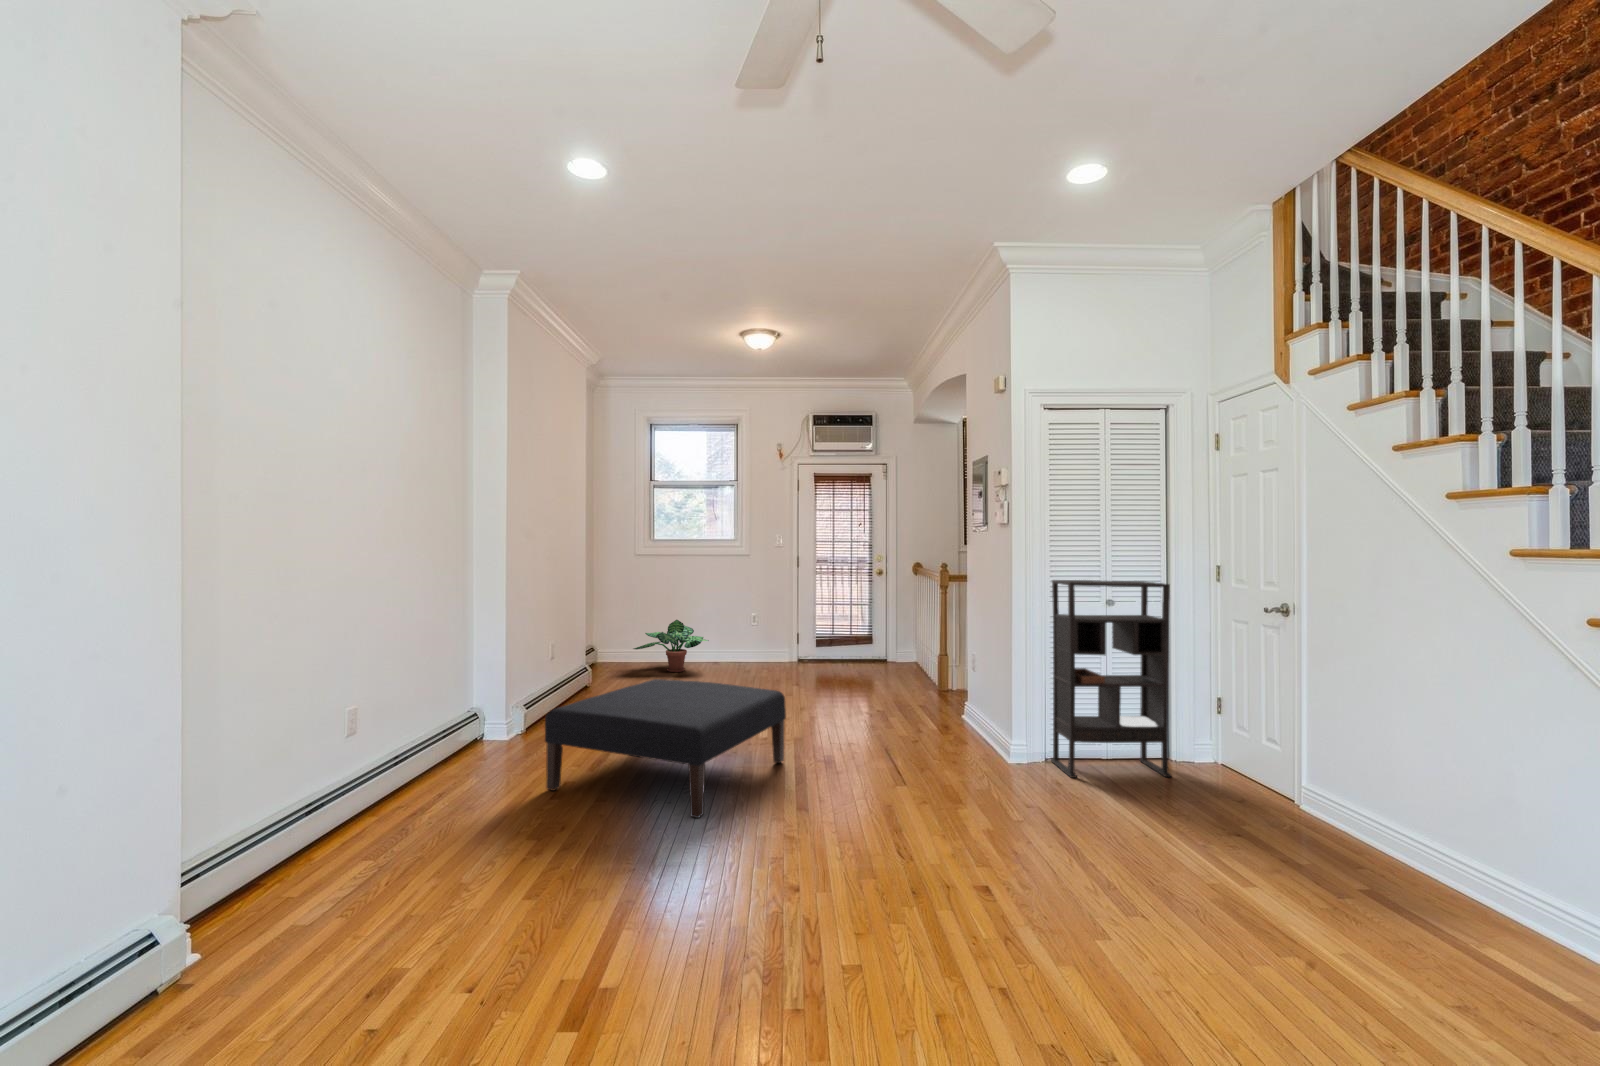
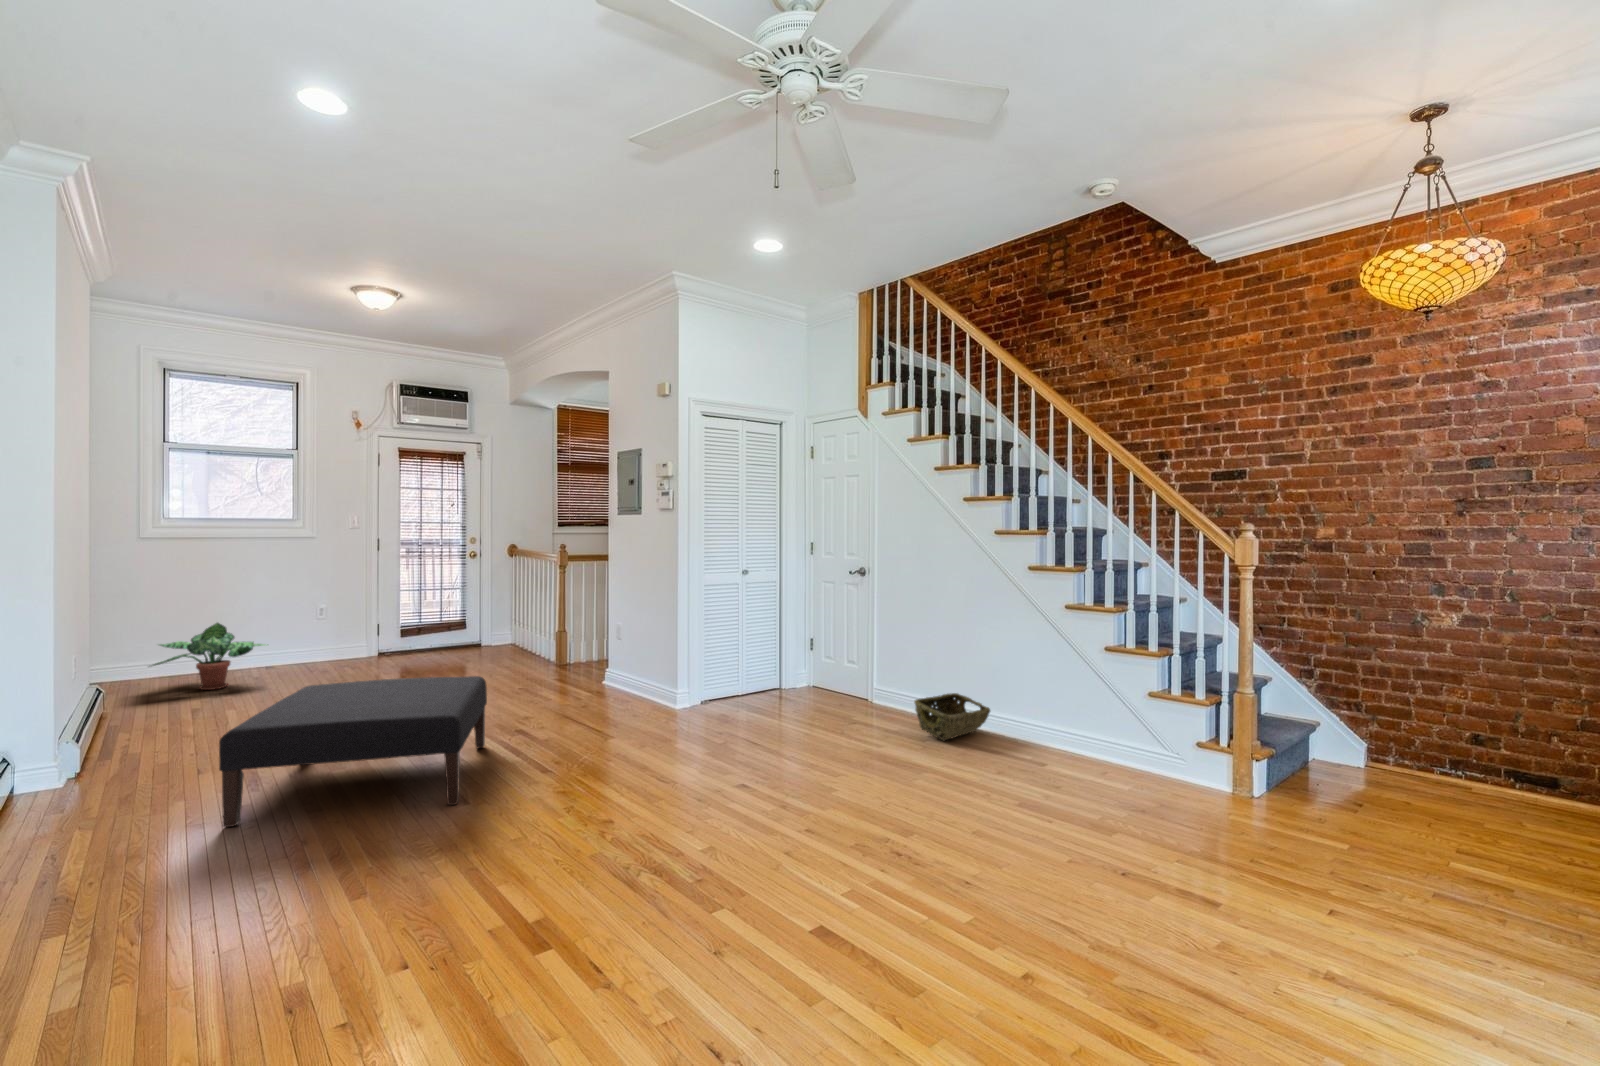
bookshelf: present [1051,580,1172,778] -> none [710,556,793,711]
woven basket: none [1336,827,1522,916] -> present [914,693,990,740]

